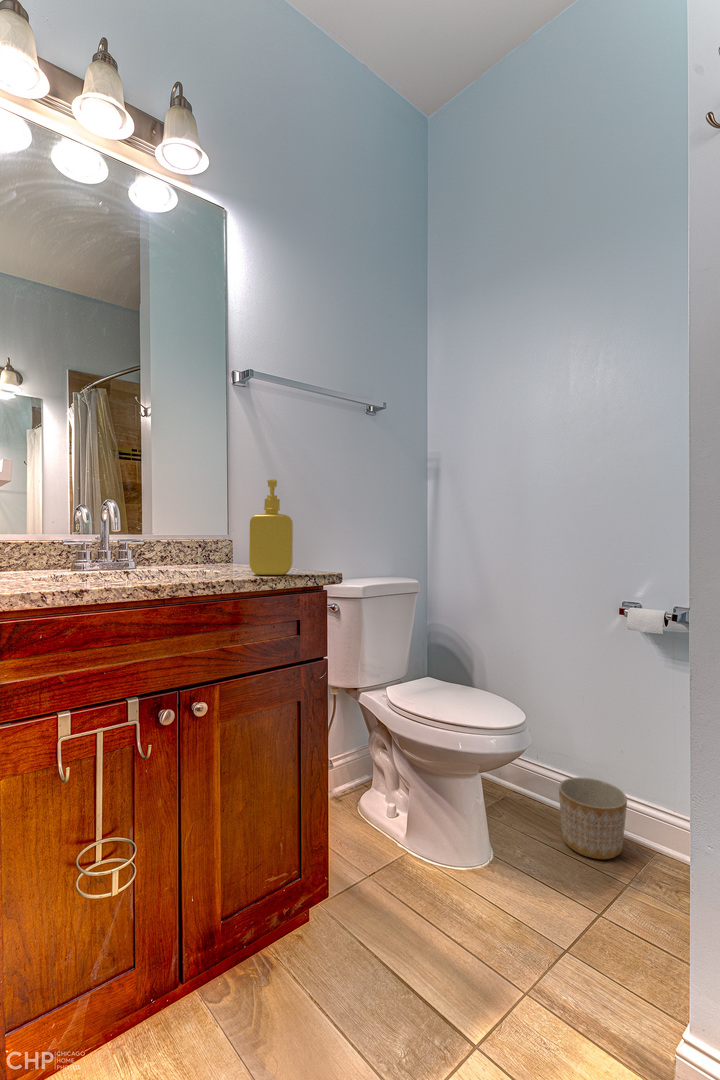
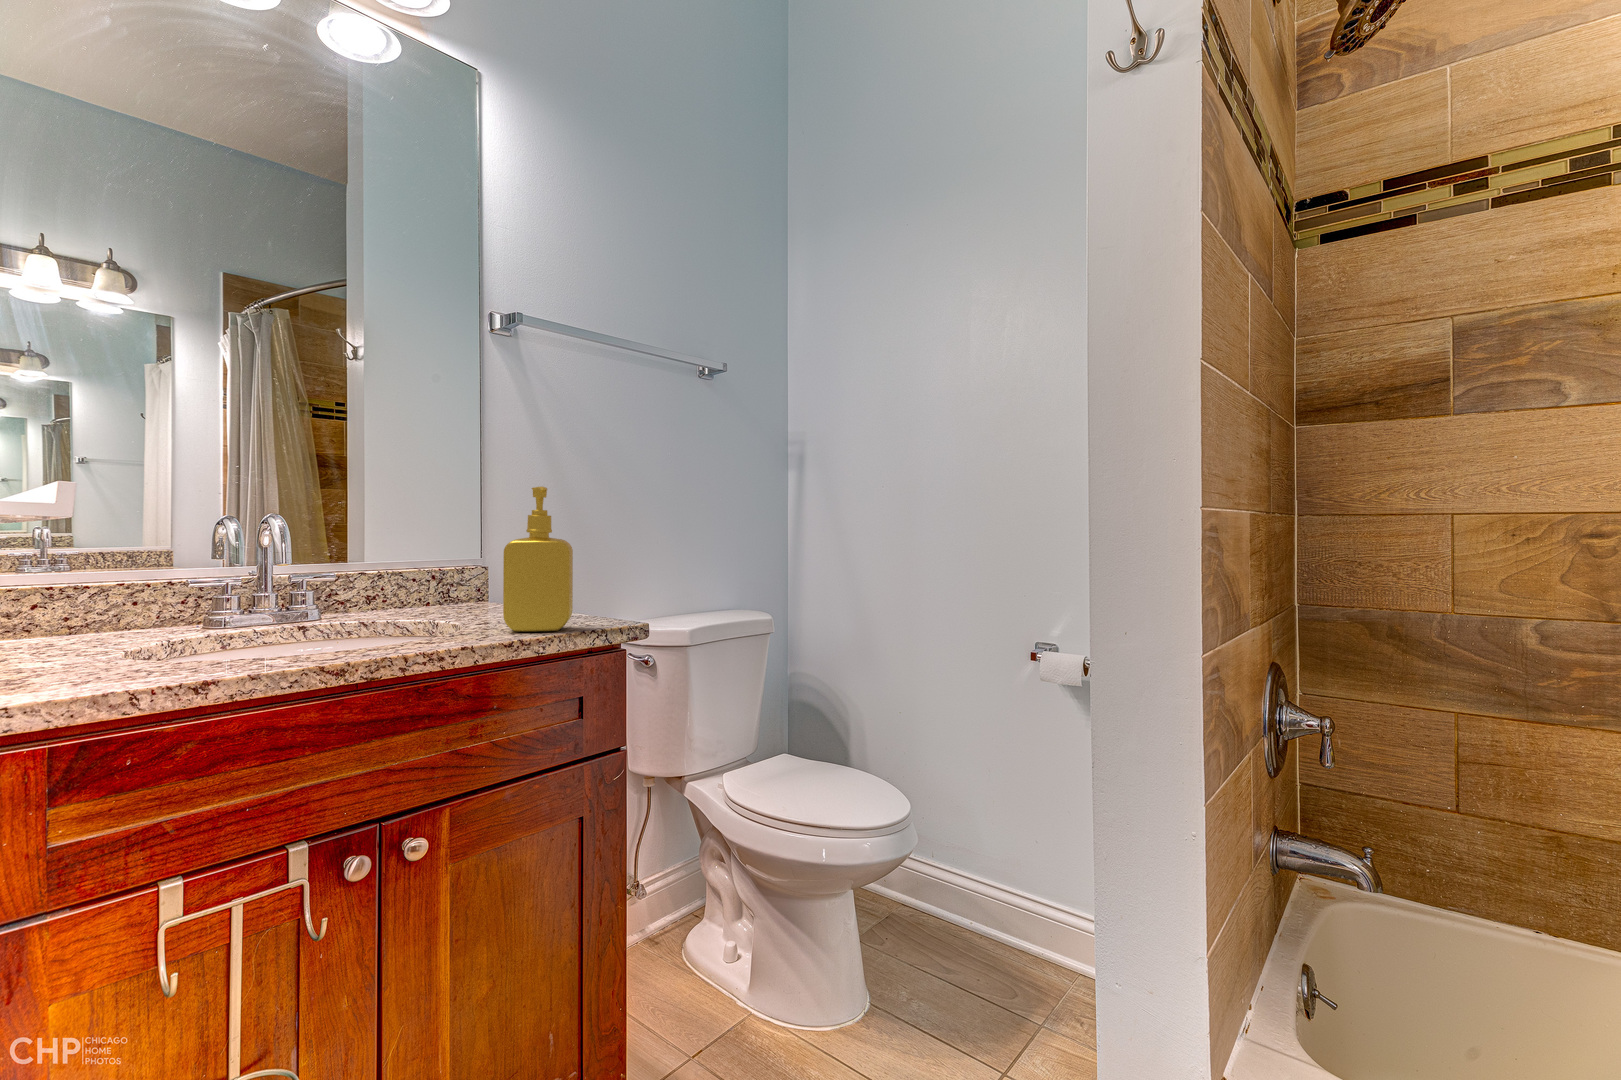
planter: present [559,777,627,859] -> none [960,887,1048,999]

